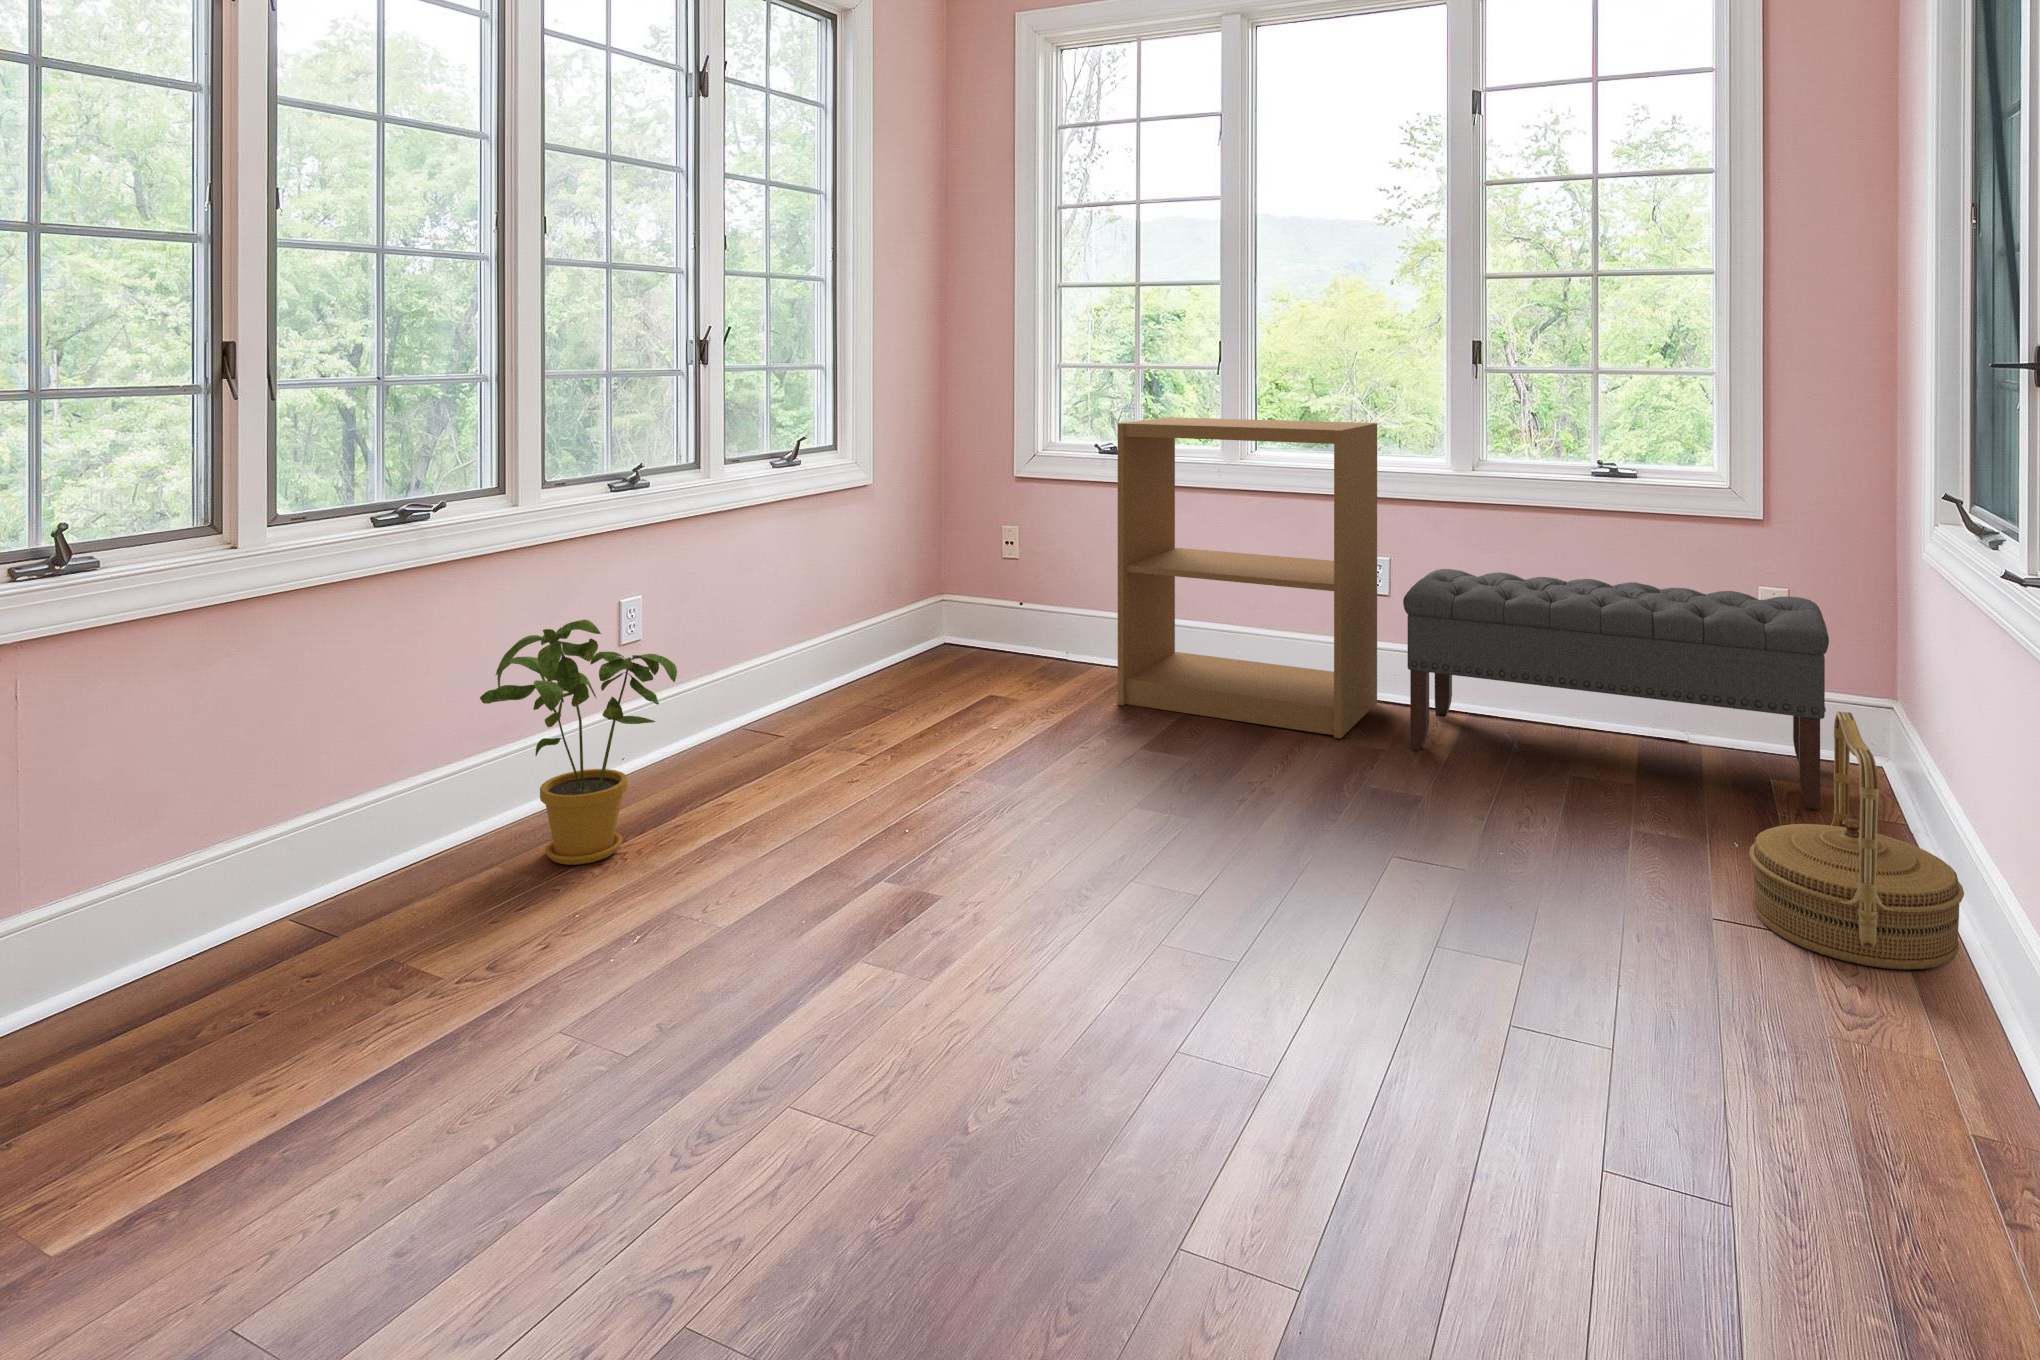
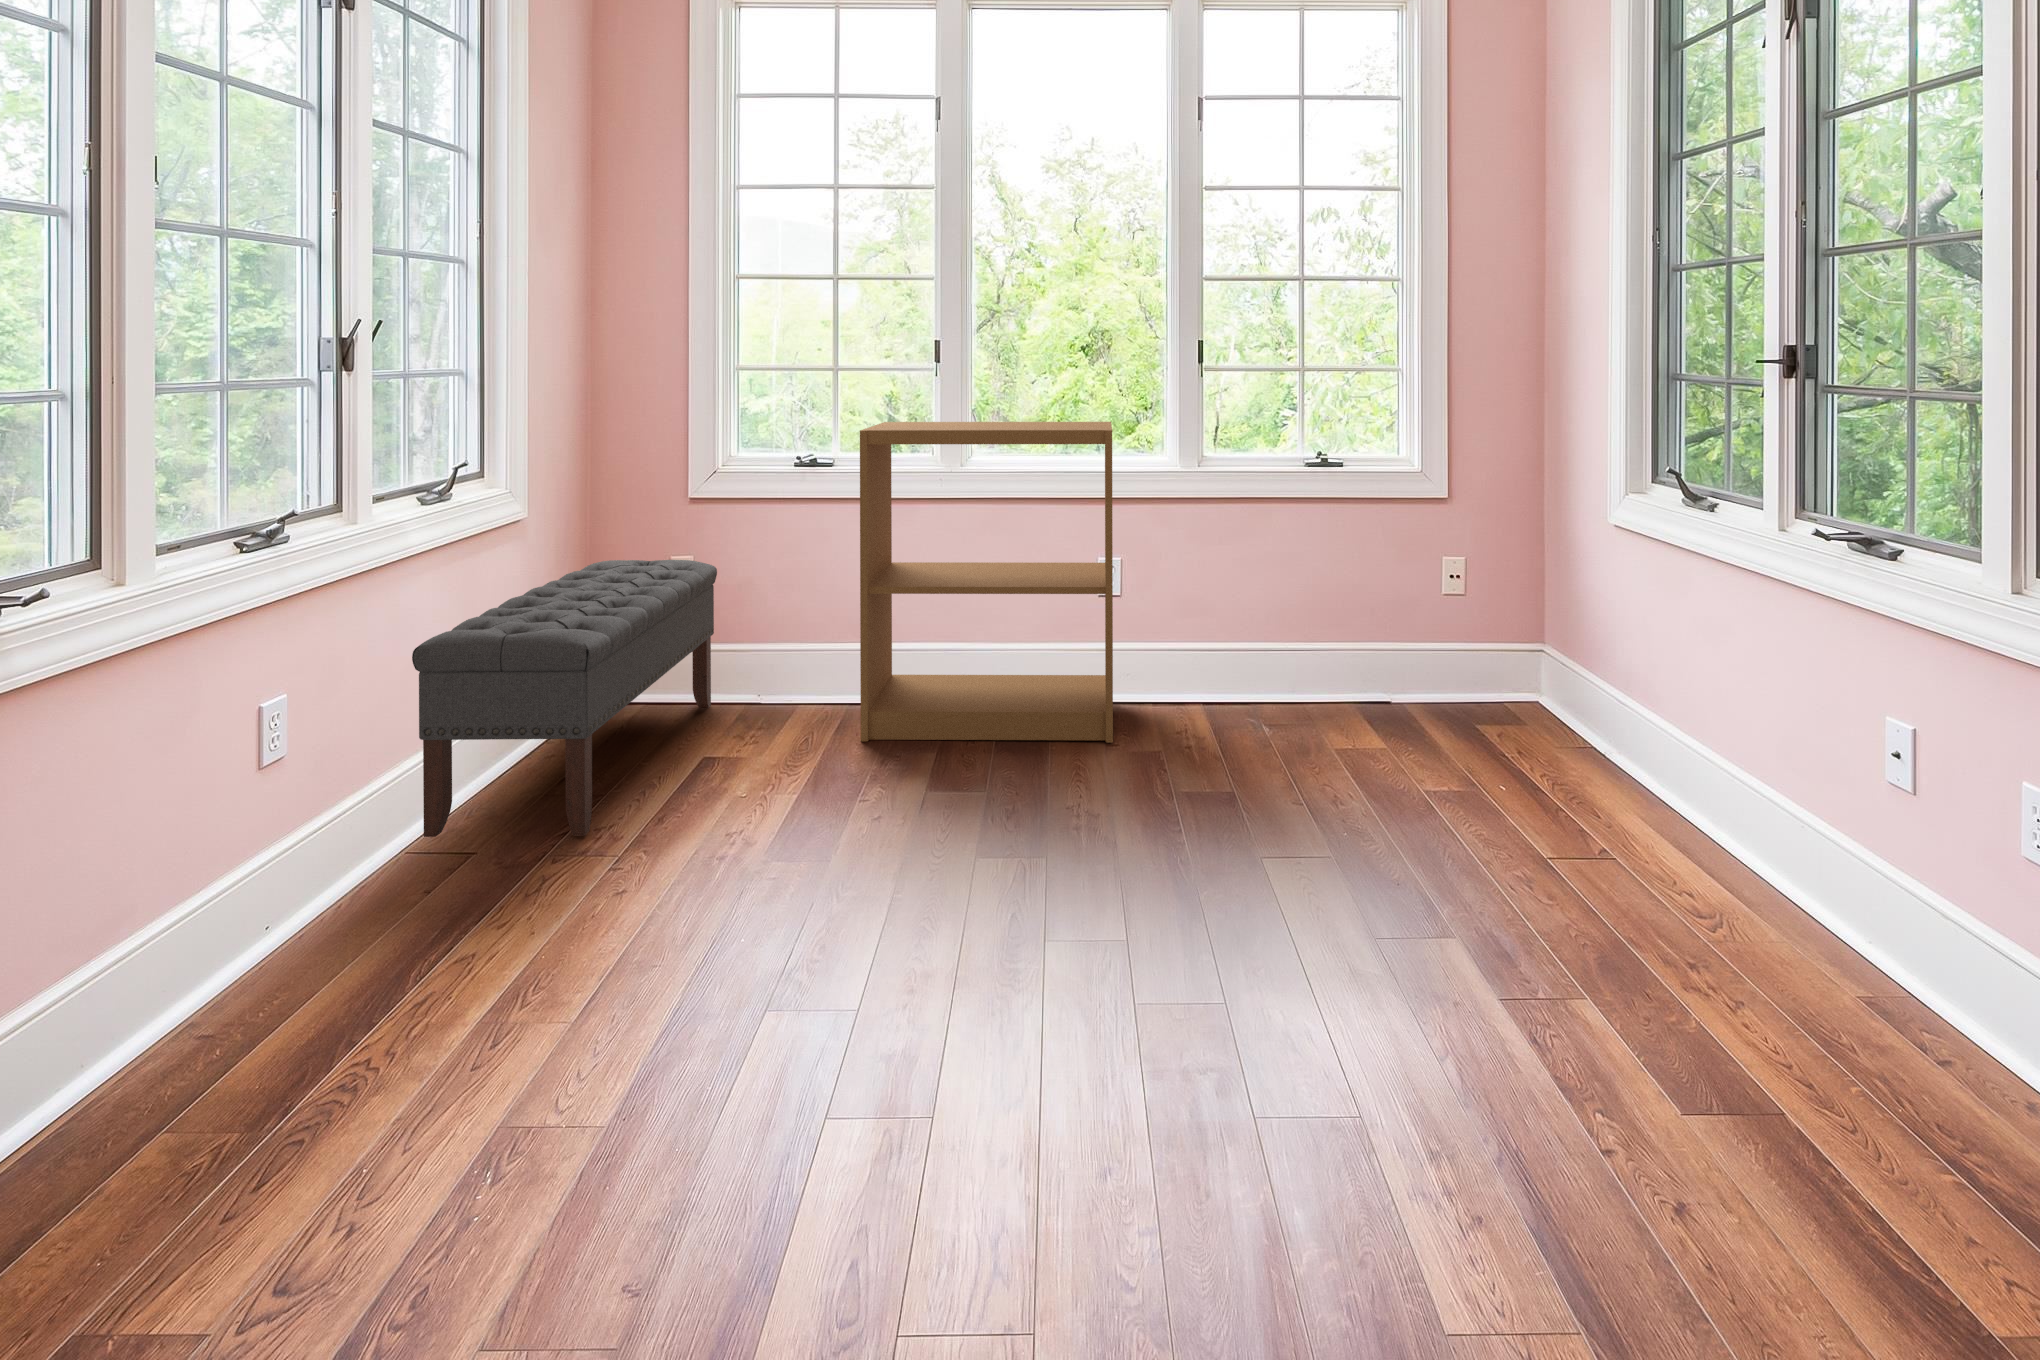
bench: present [1403,569,1829,809] -> present [412,560,717,837]
house plant: present [480,620,677,865] -> none [114,739,445,1100]
woven basket: present [1749,711,1964,970] -> none [1556,658,1728,873]

